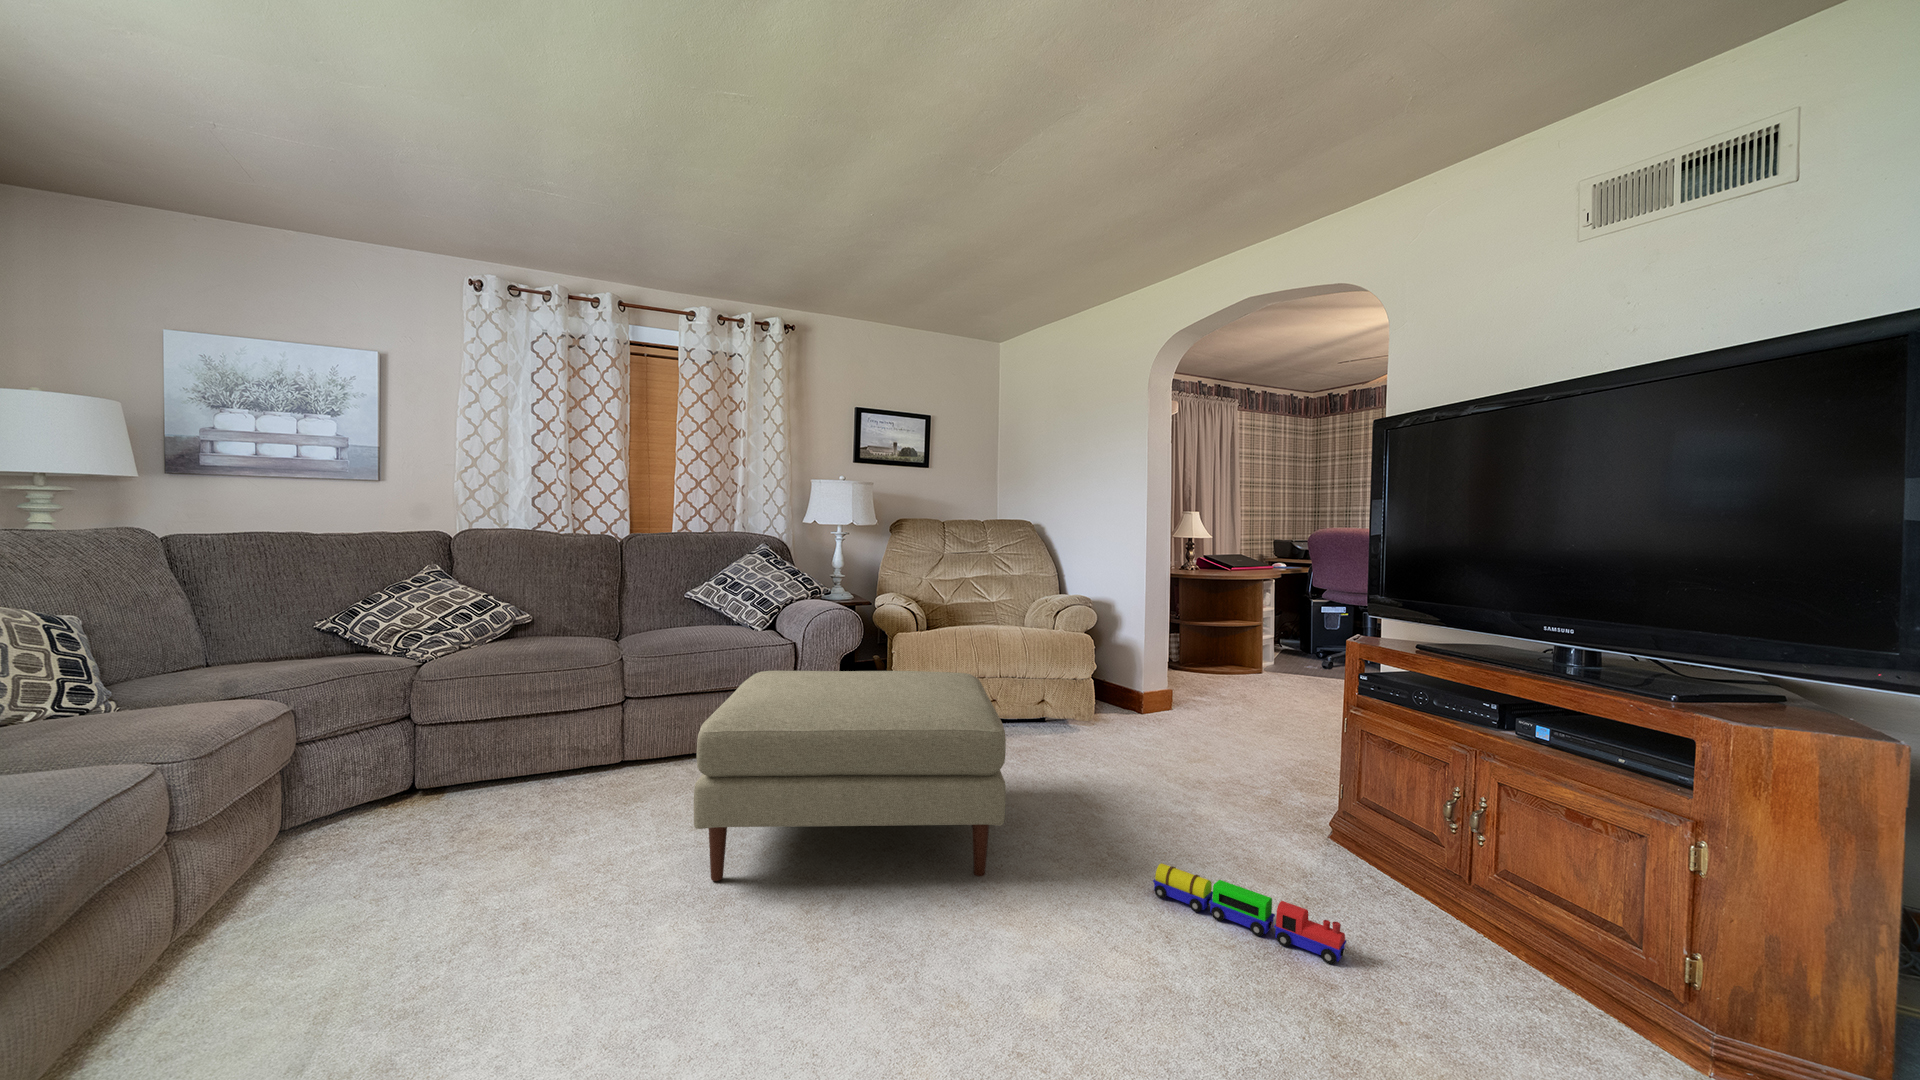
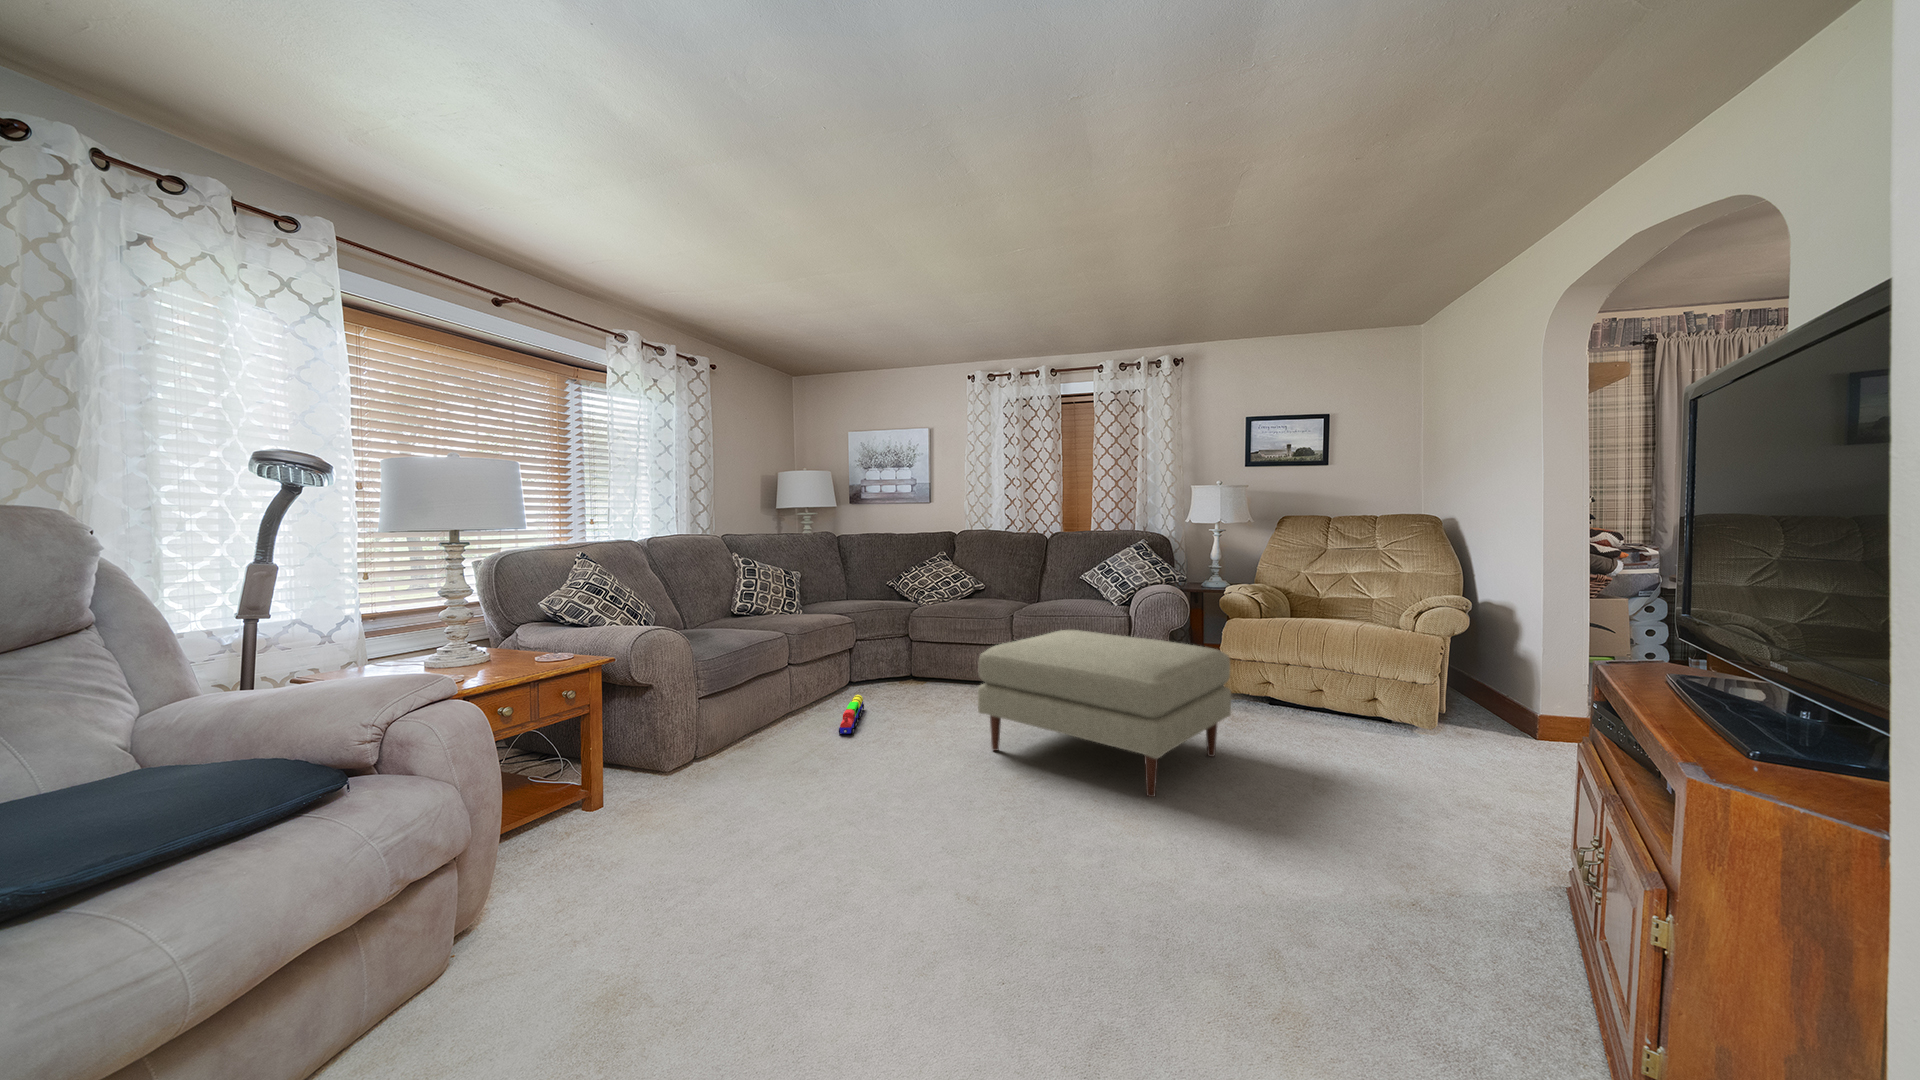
toy train: present [1153,863,1346,964] -> present [839,695,864,734]

